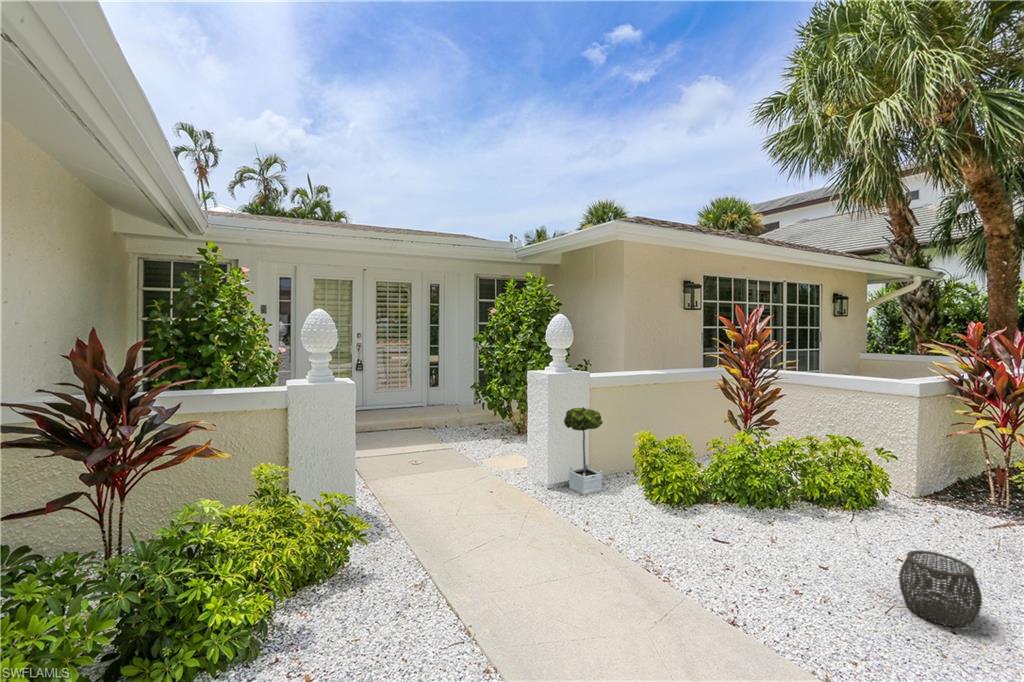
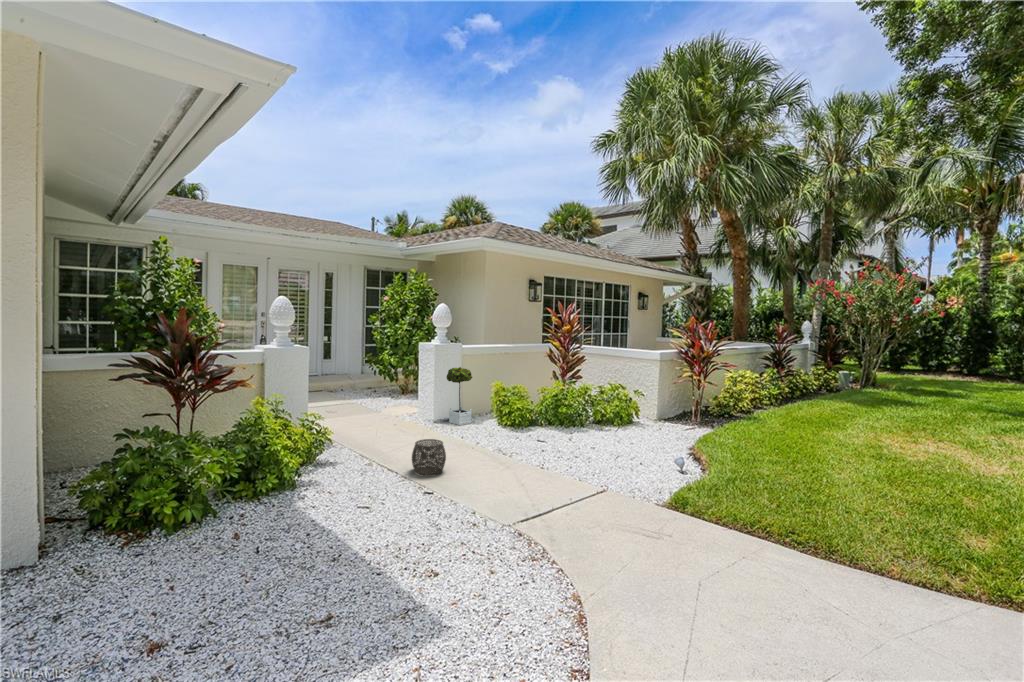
woven basket: present [899,550,982,628] -> present [412,439,446,475]

